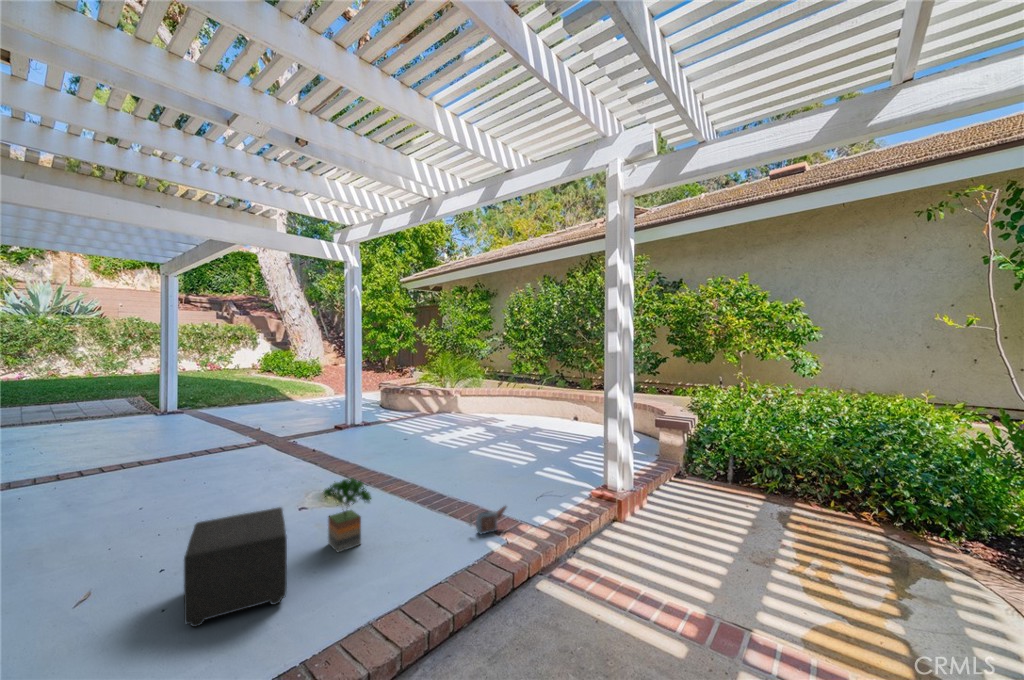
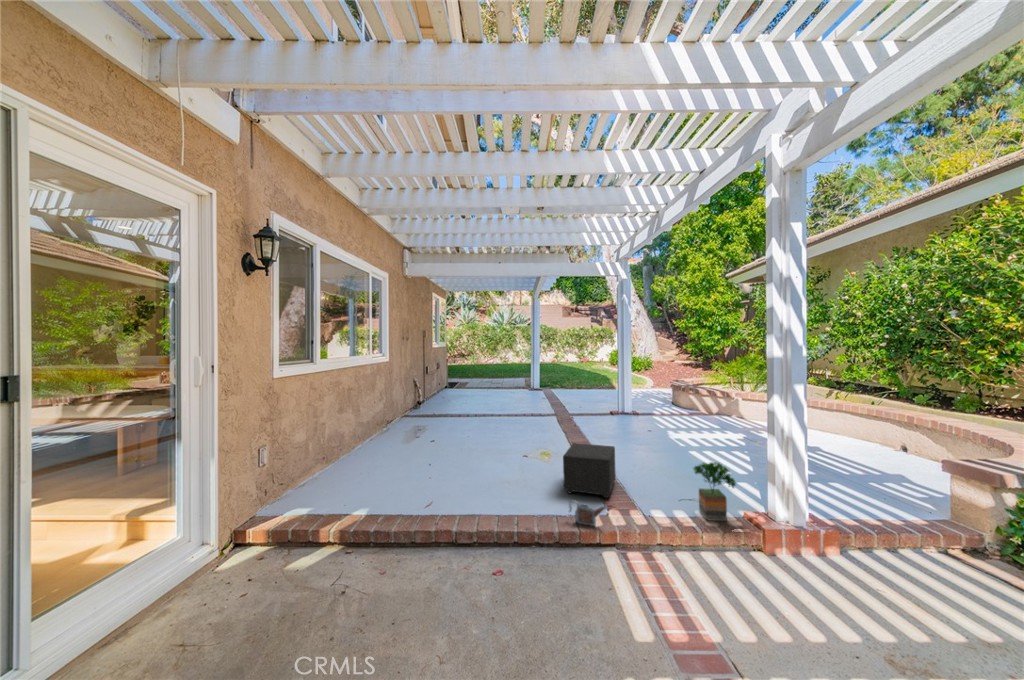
potted tree: present [323,478,372,552] -> present [694,462,736,521]
ottoman: present [184,507,287,627] -> present [563,443,616,498]

